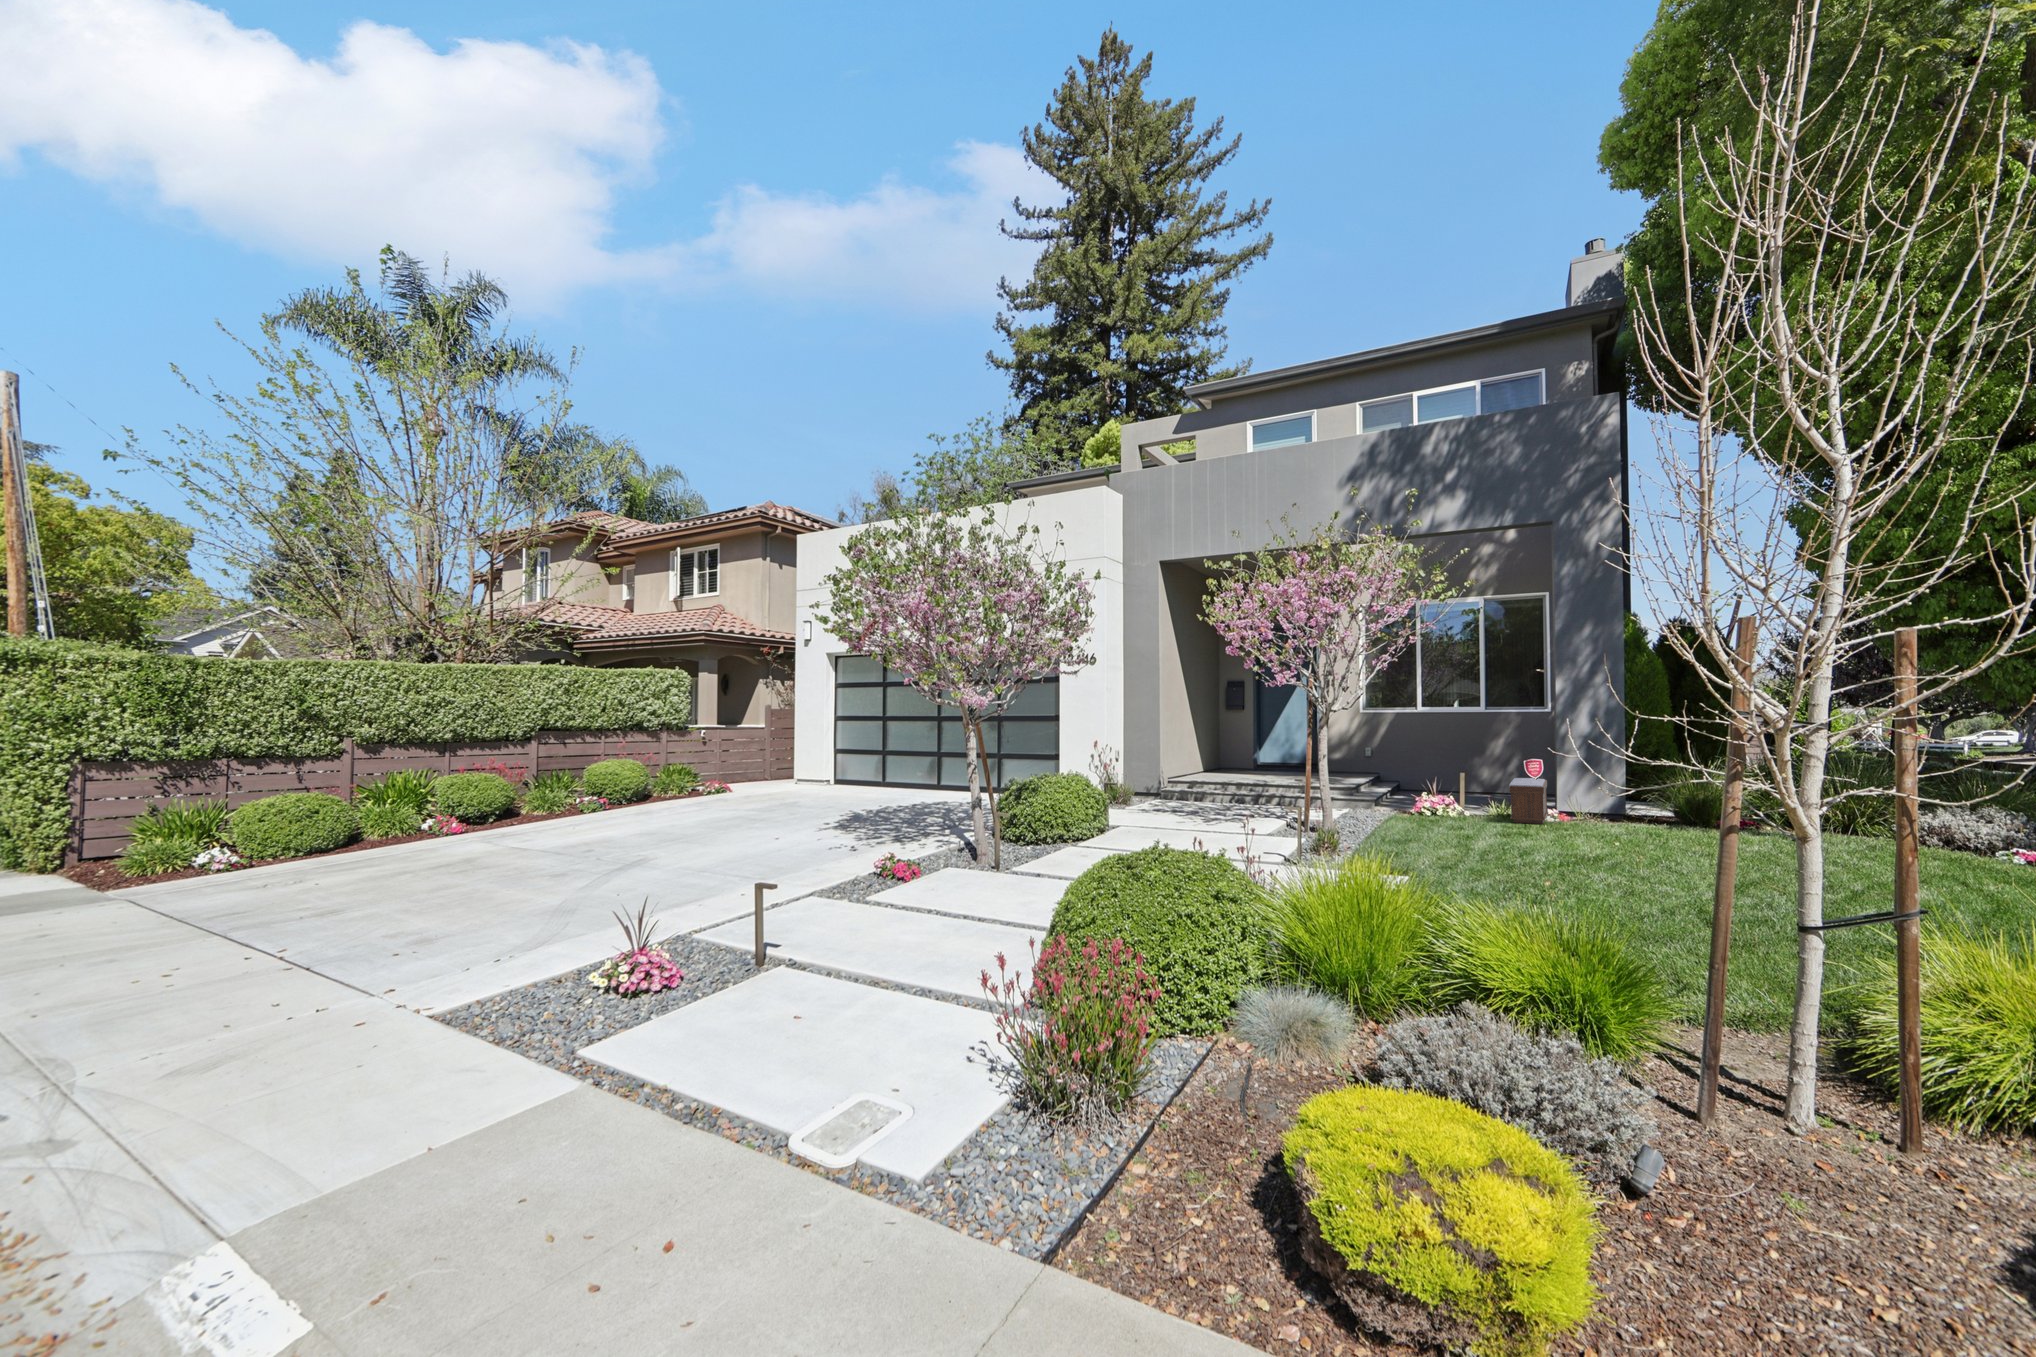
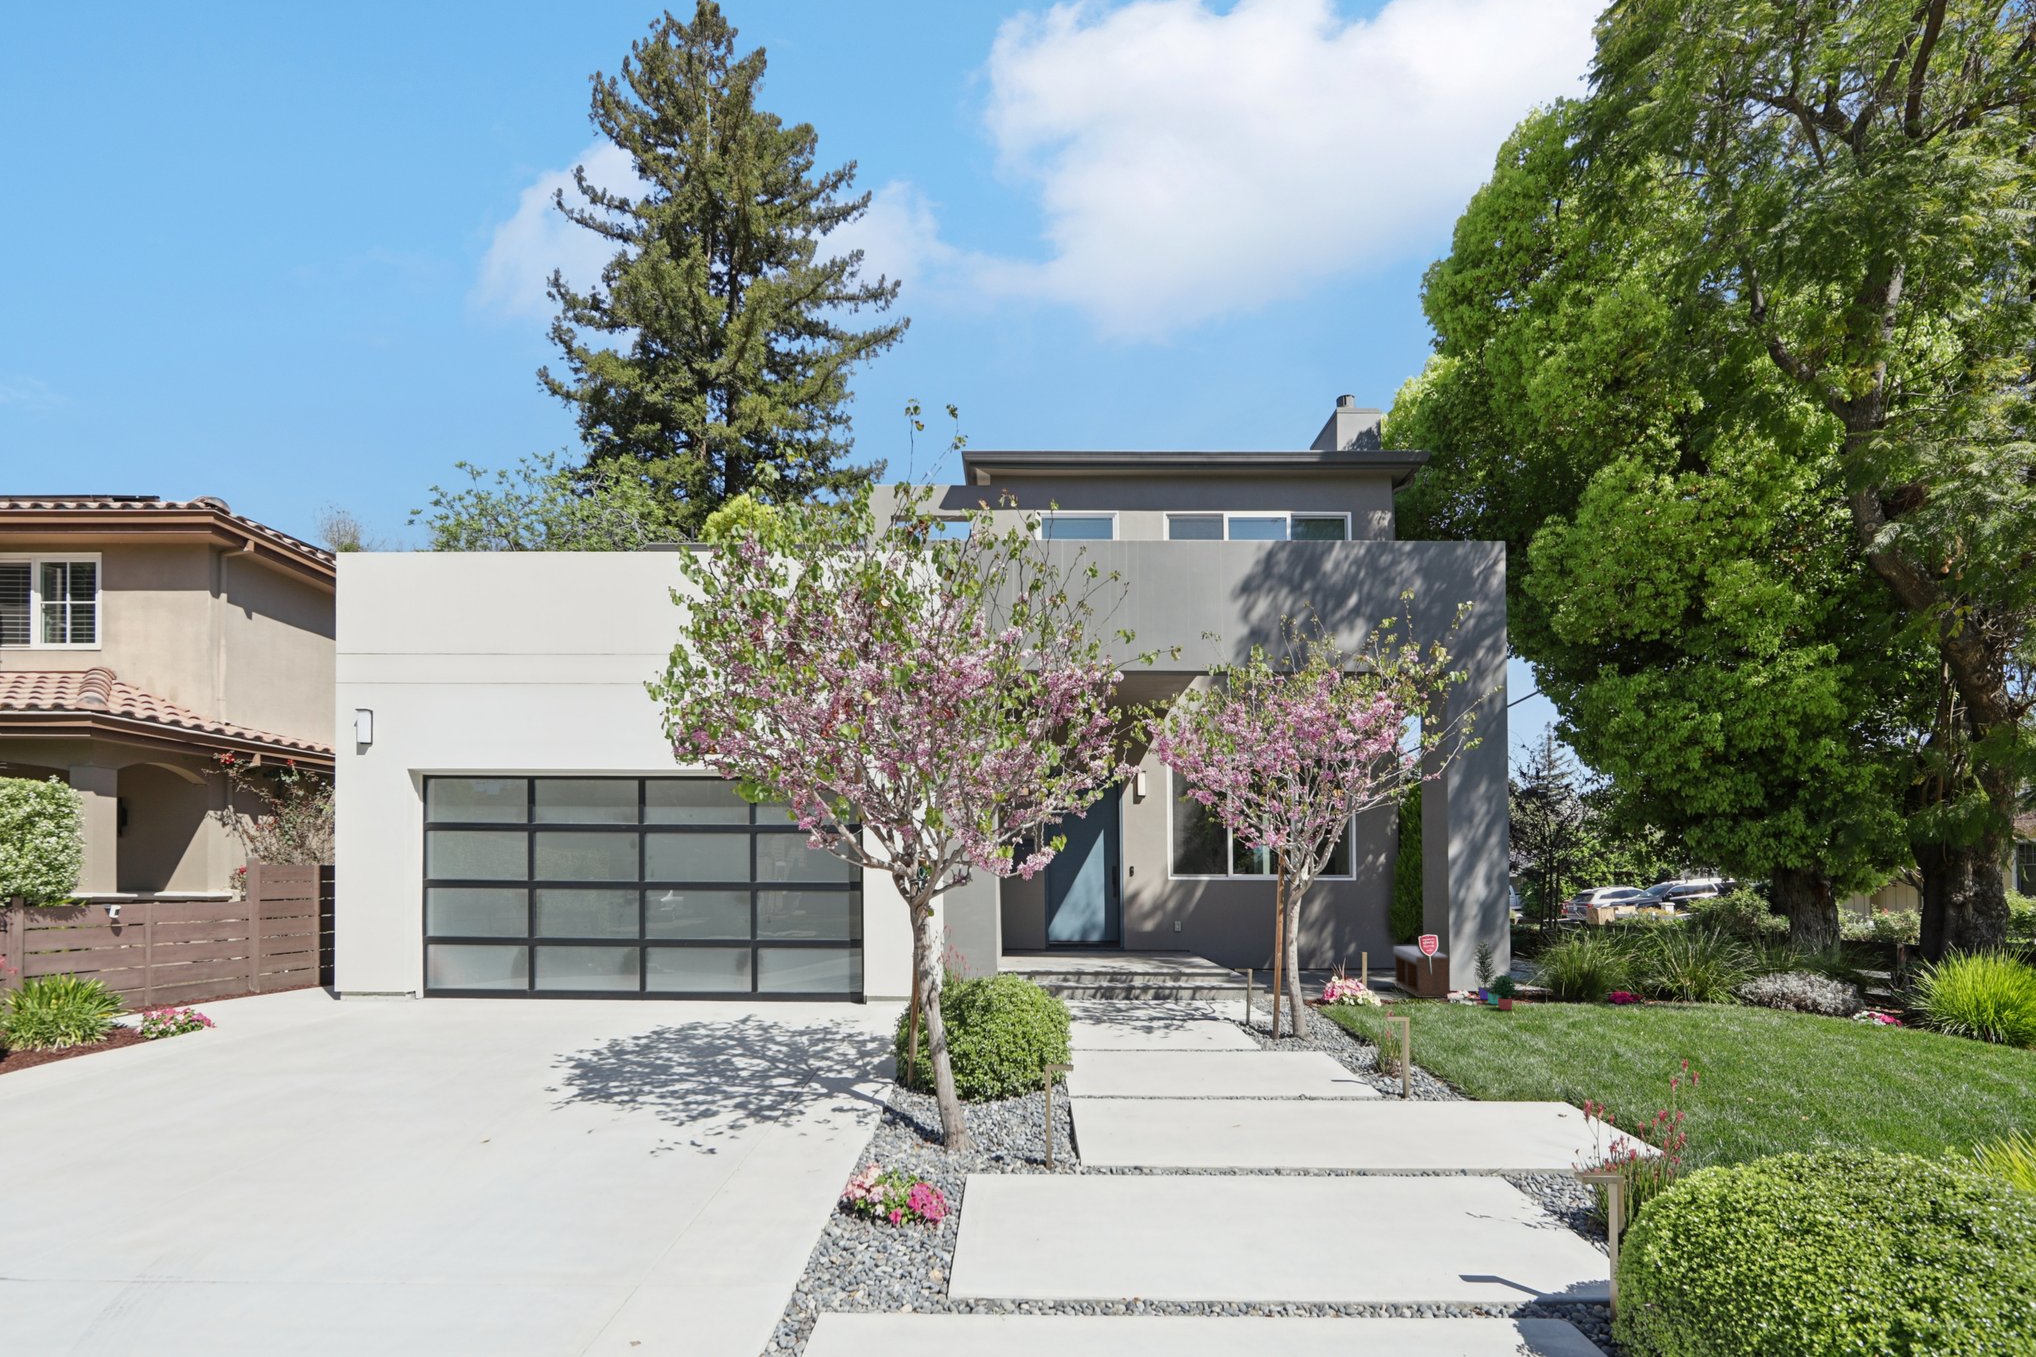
potted plant: none [1560,771,1591,835] -> present [1474,941,1517,1010]

